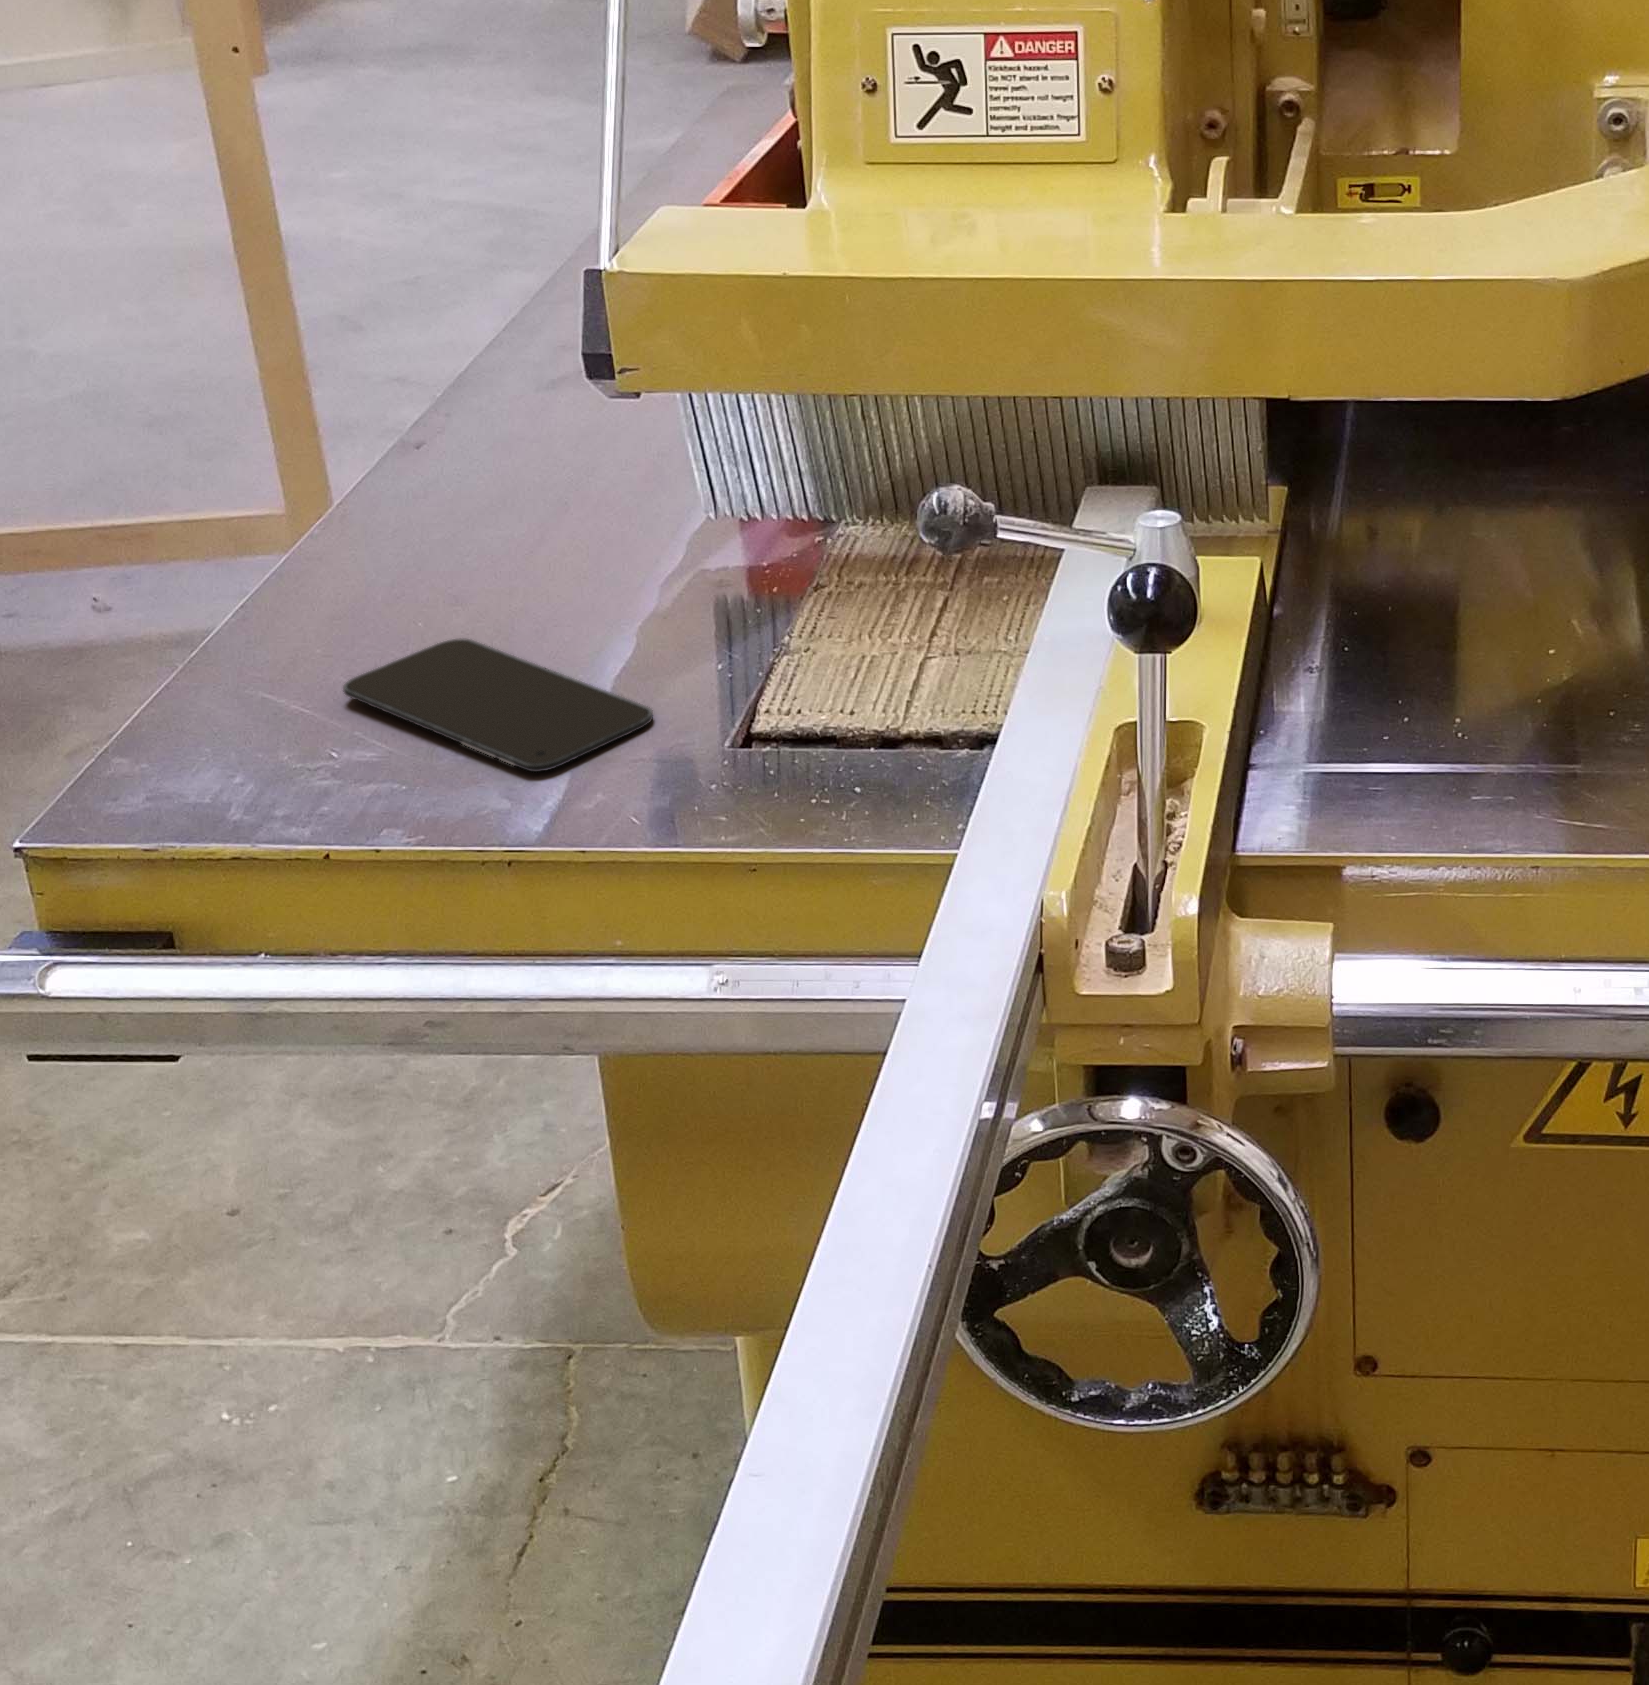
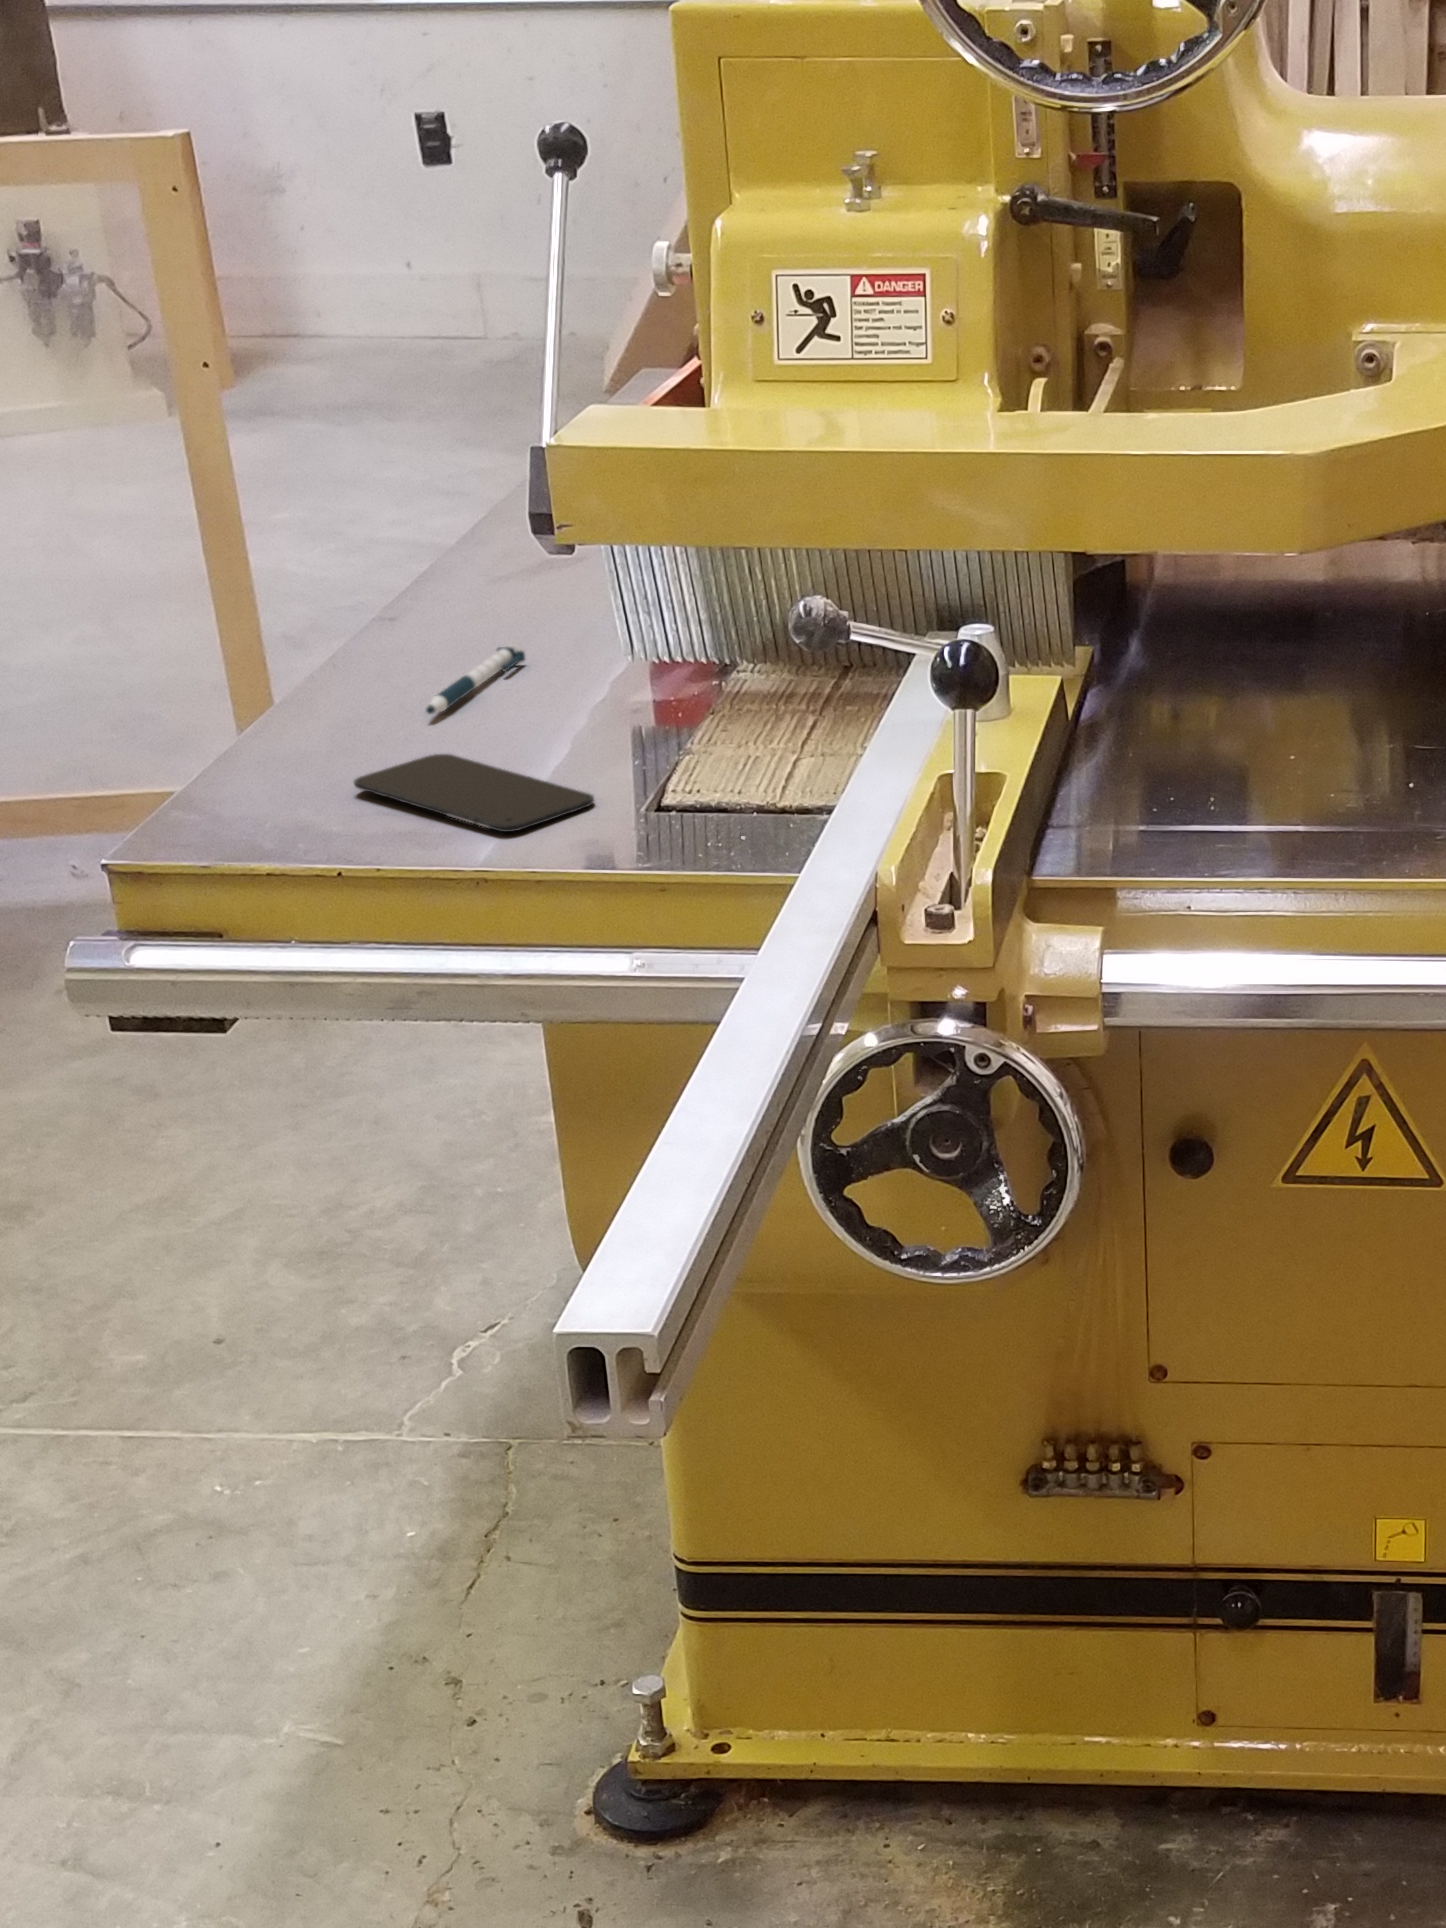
pen: none [443,461,572,571] -> present [426,644,525,714]

